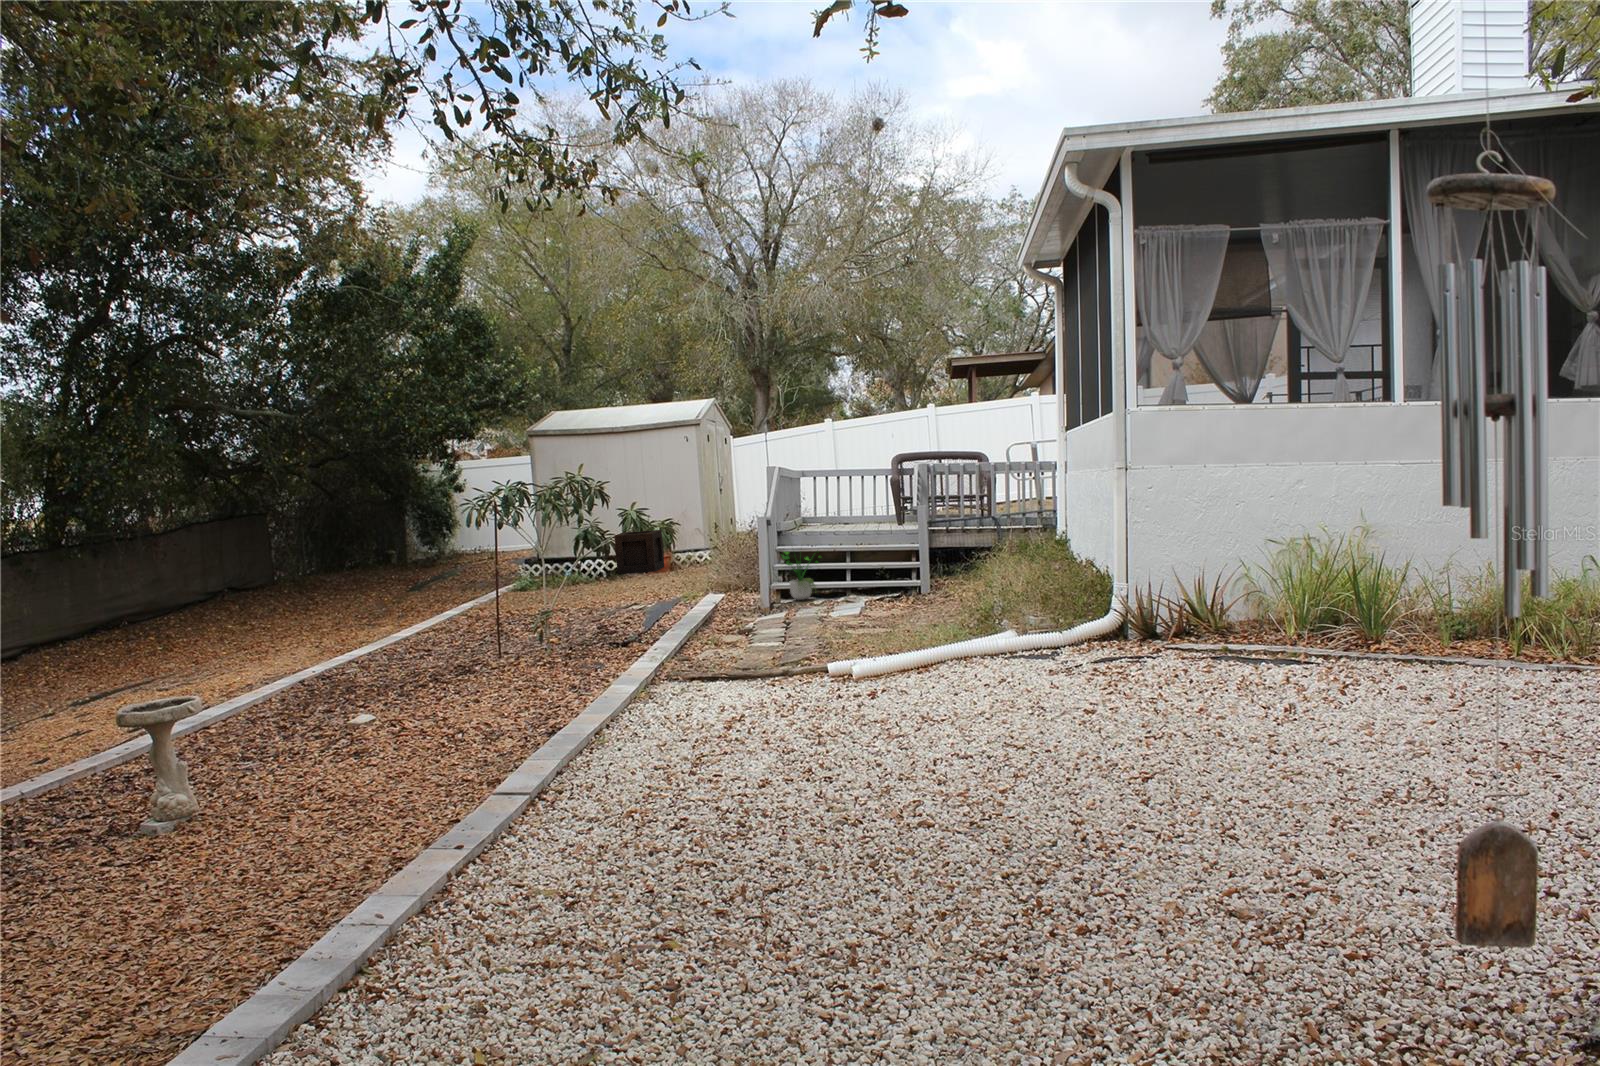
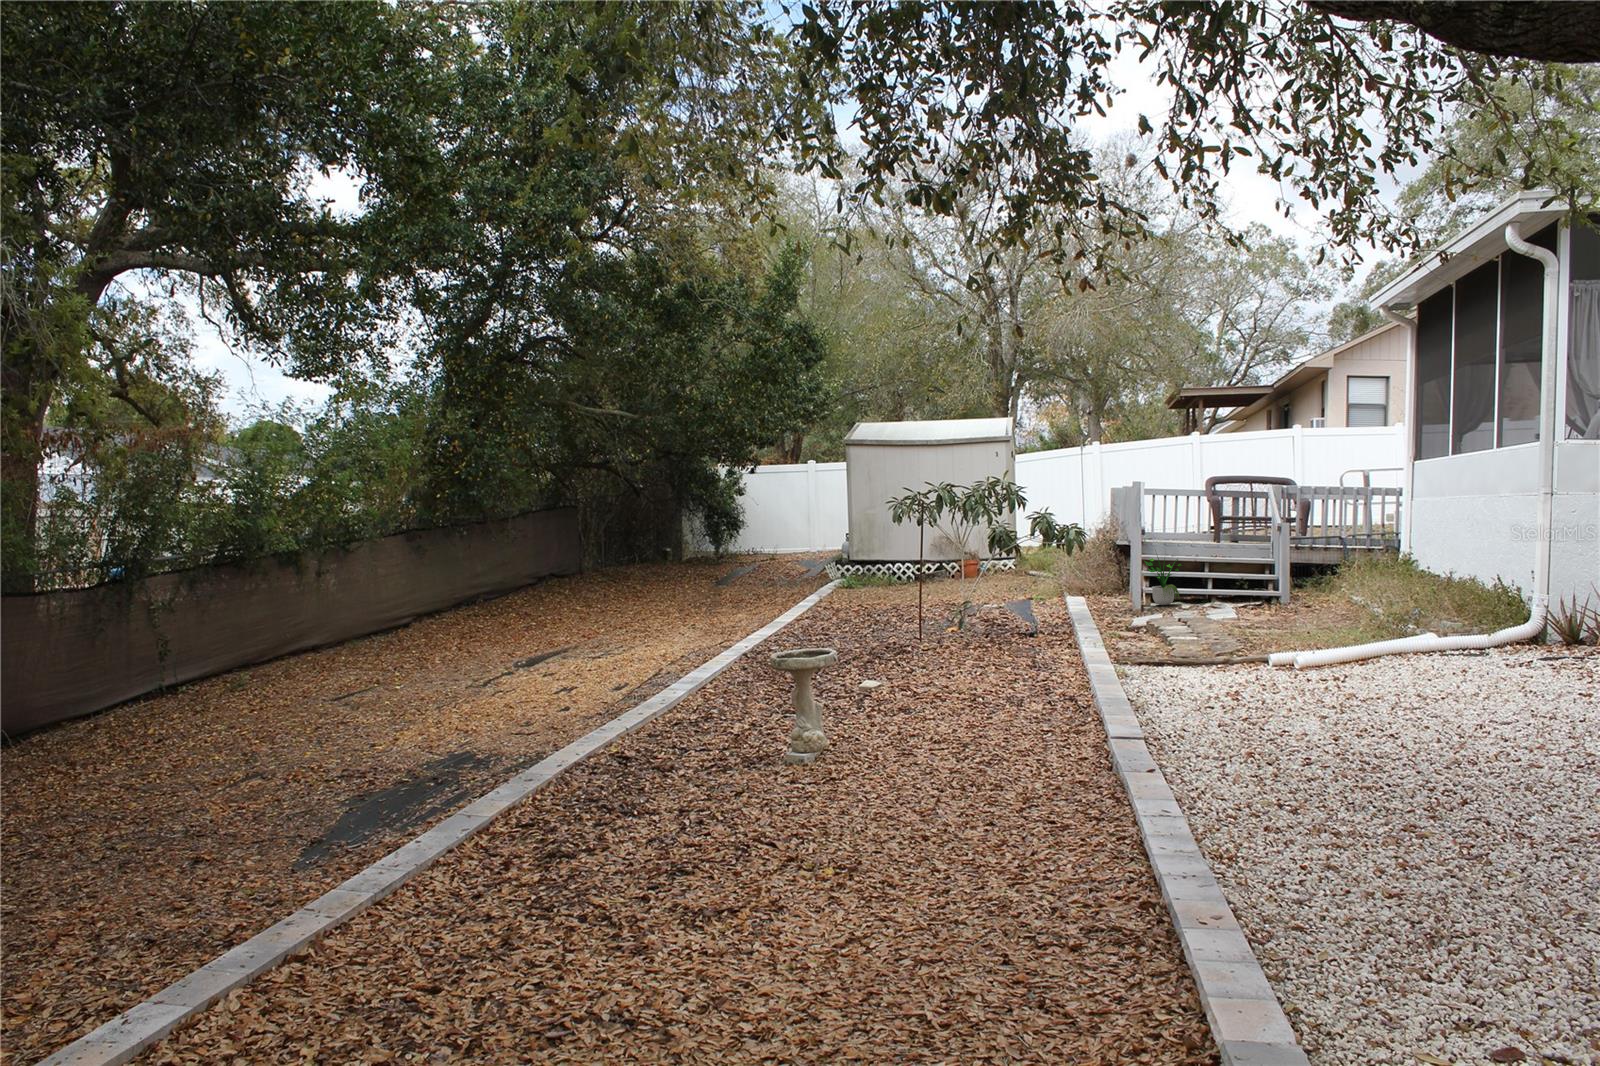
wooden crate: present [615,530,664,574] -> none [931,536,975,578]

